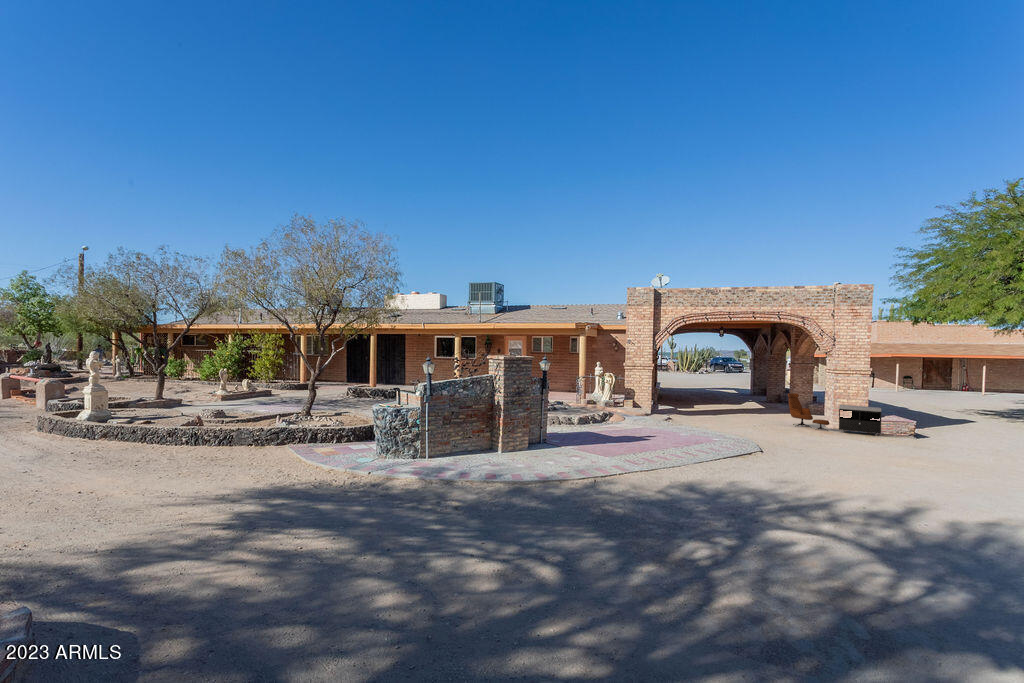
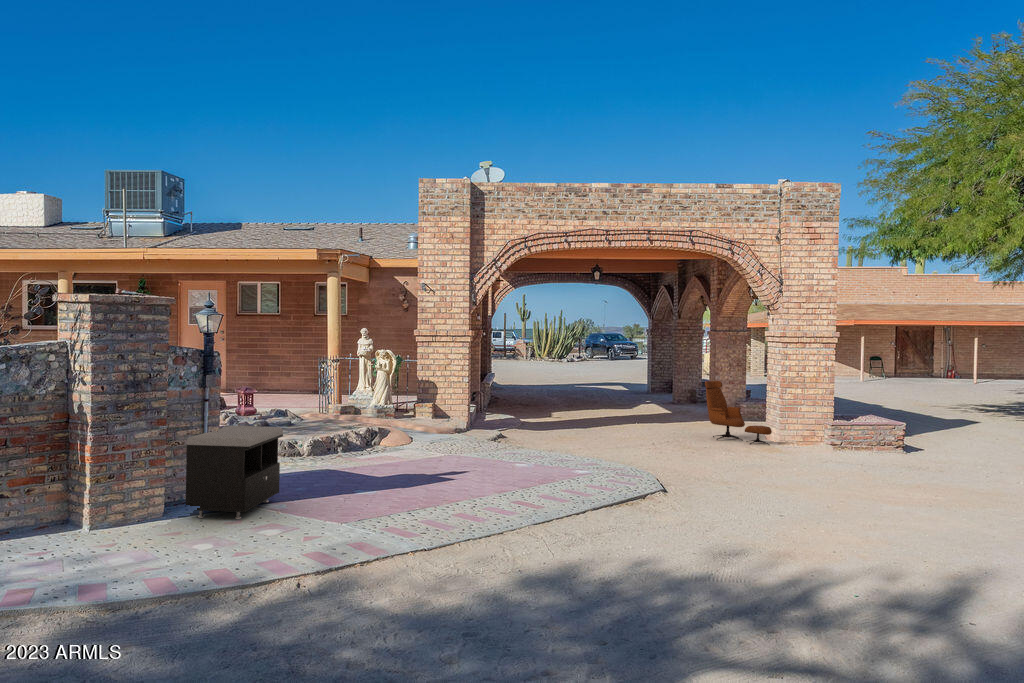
storage bench: present [839,405,881,436] -> present [186,426,283,519]

